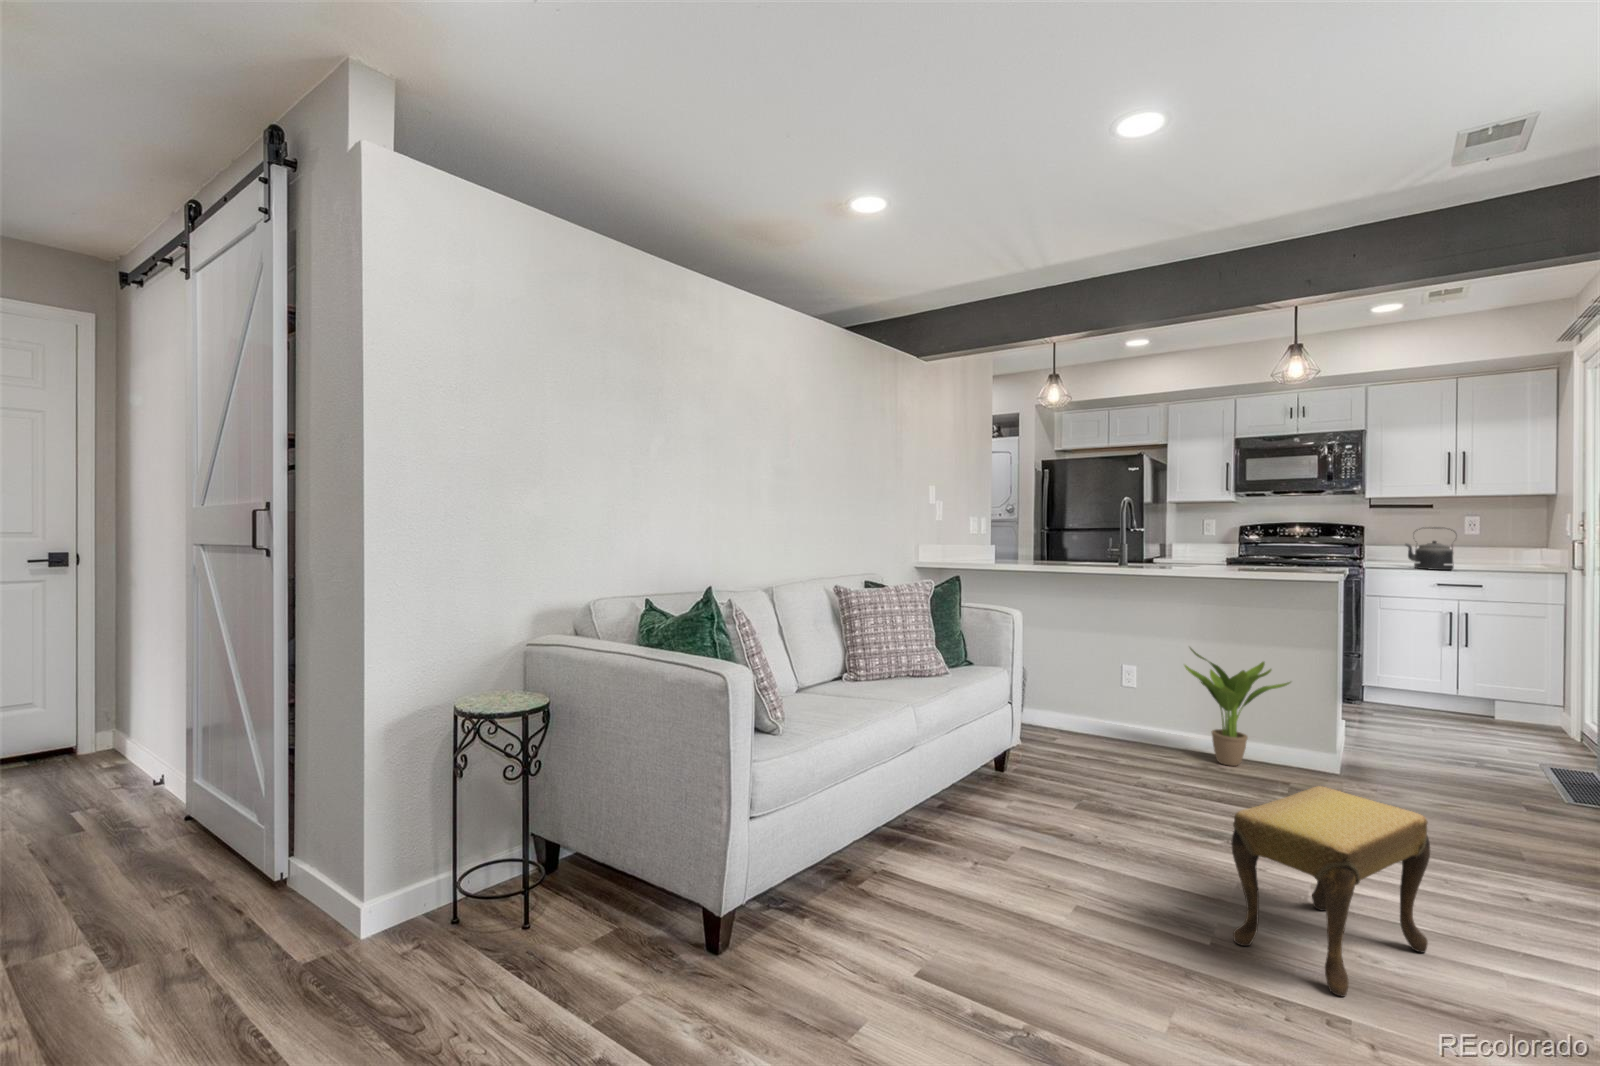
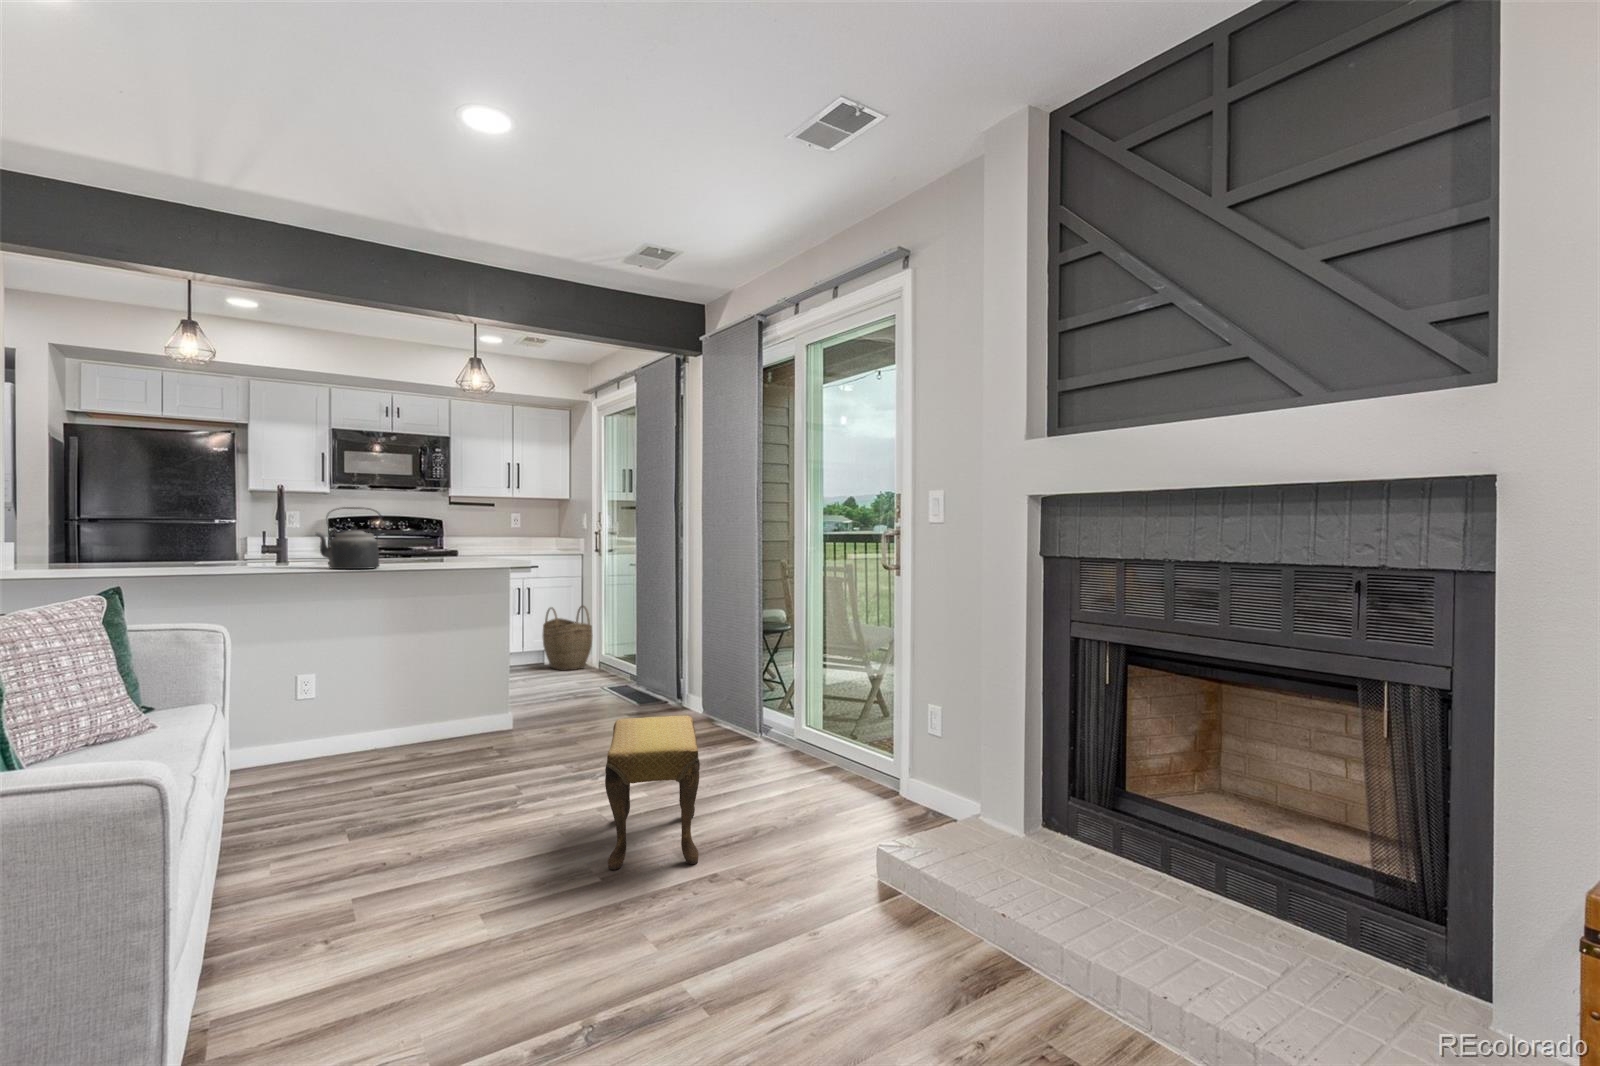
kettle: present [1405,528,1454,570] -> present [316,507,382,569]
woven basket: none [1486,644,1568,733] -> present [543,606,593,670]
potted plant: present [1184,648,1290,766] -> none [377,638,480,753]

